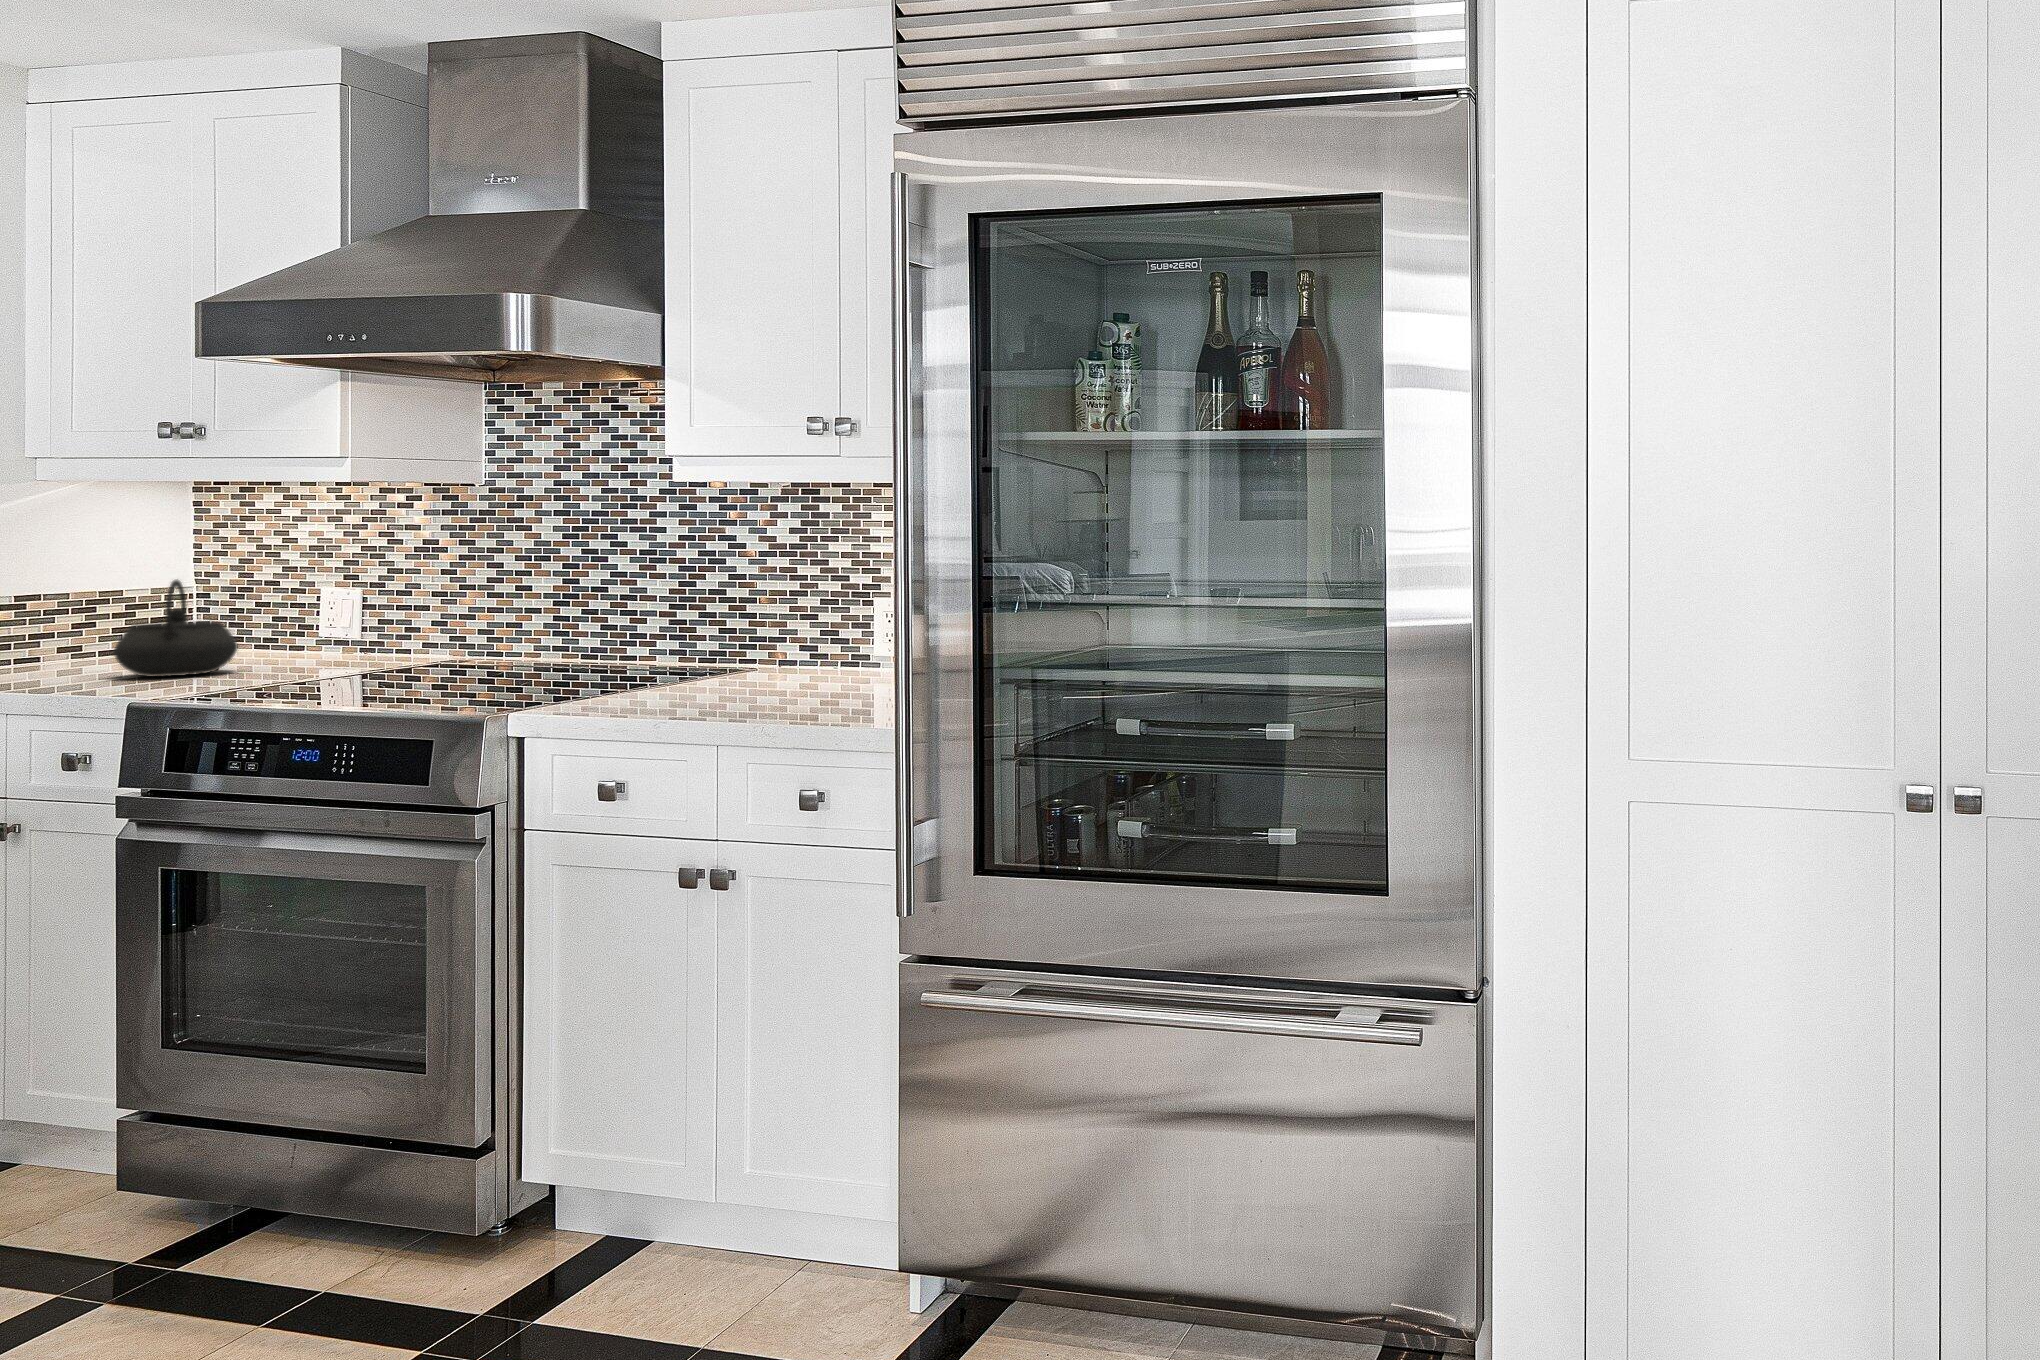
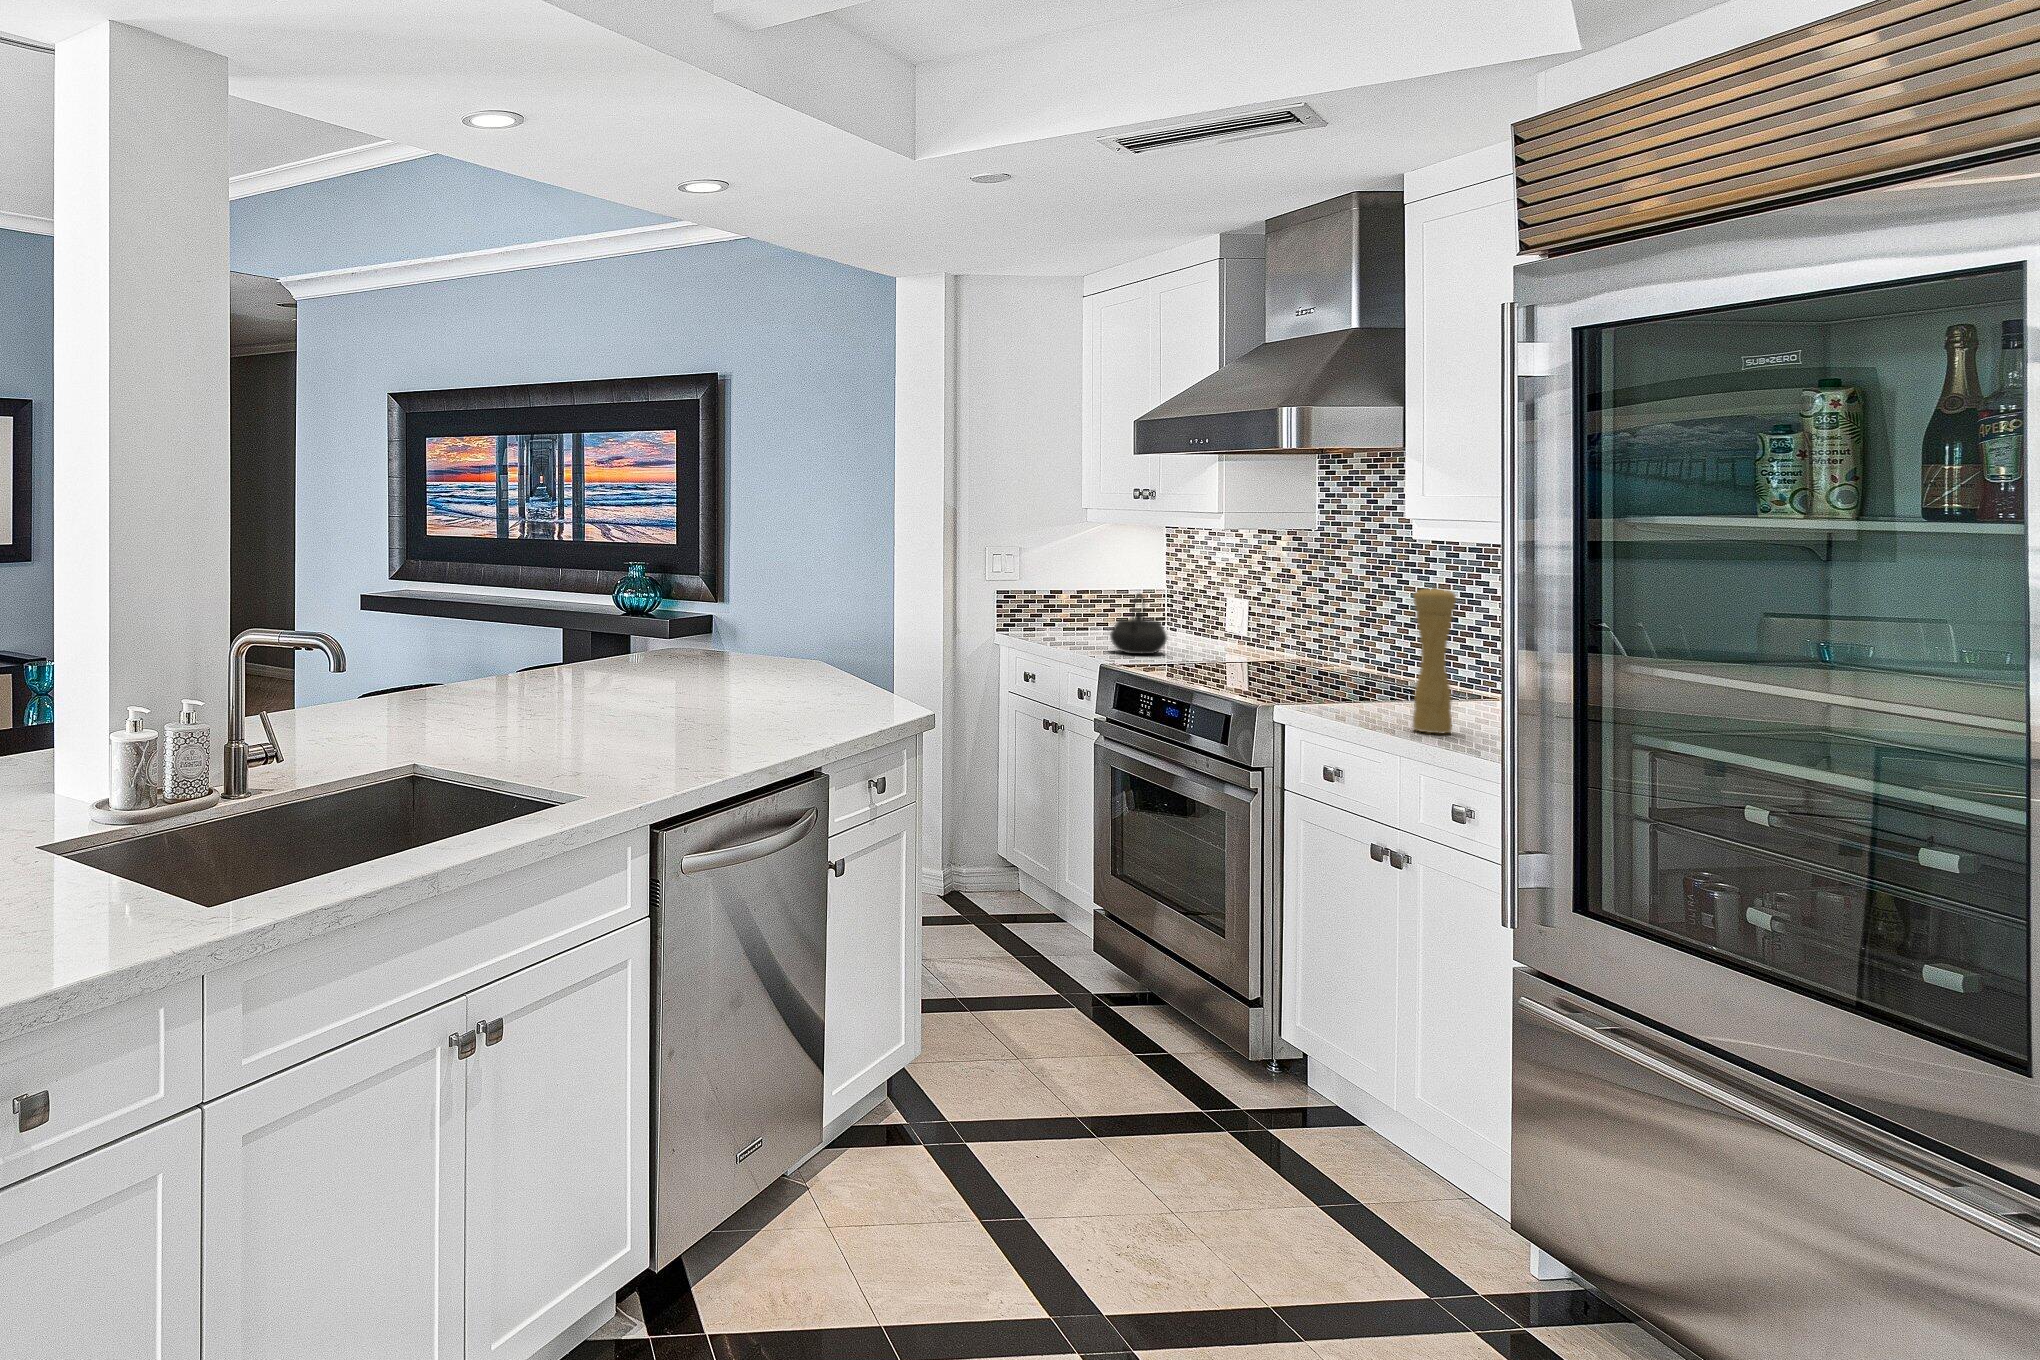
pepper mill: none [723,525,777,709] -> present [1413,586,1456,733]

